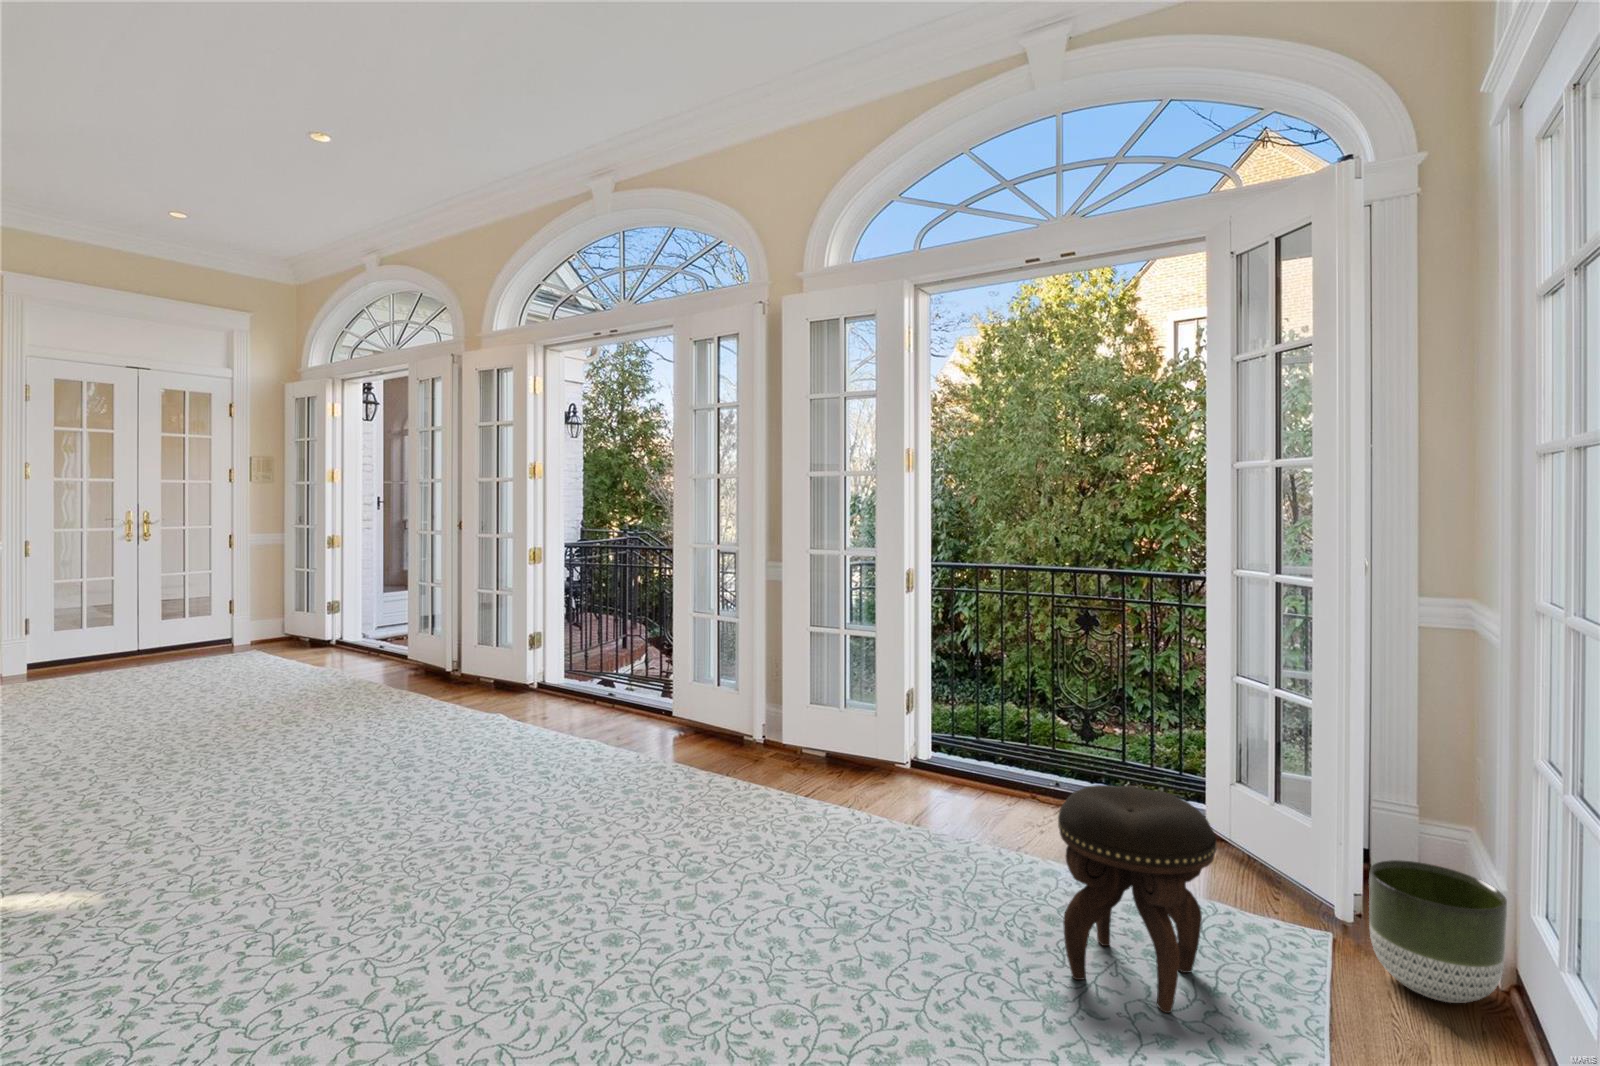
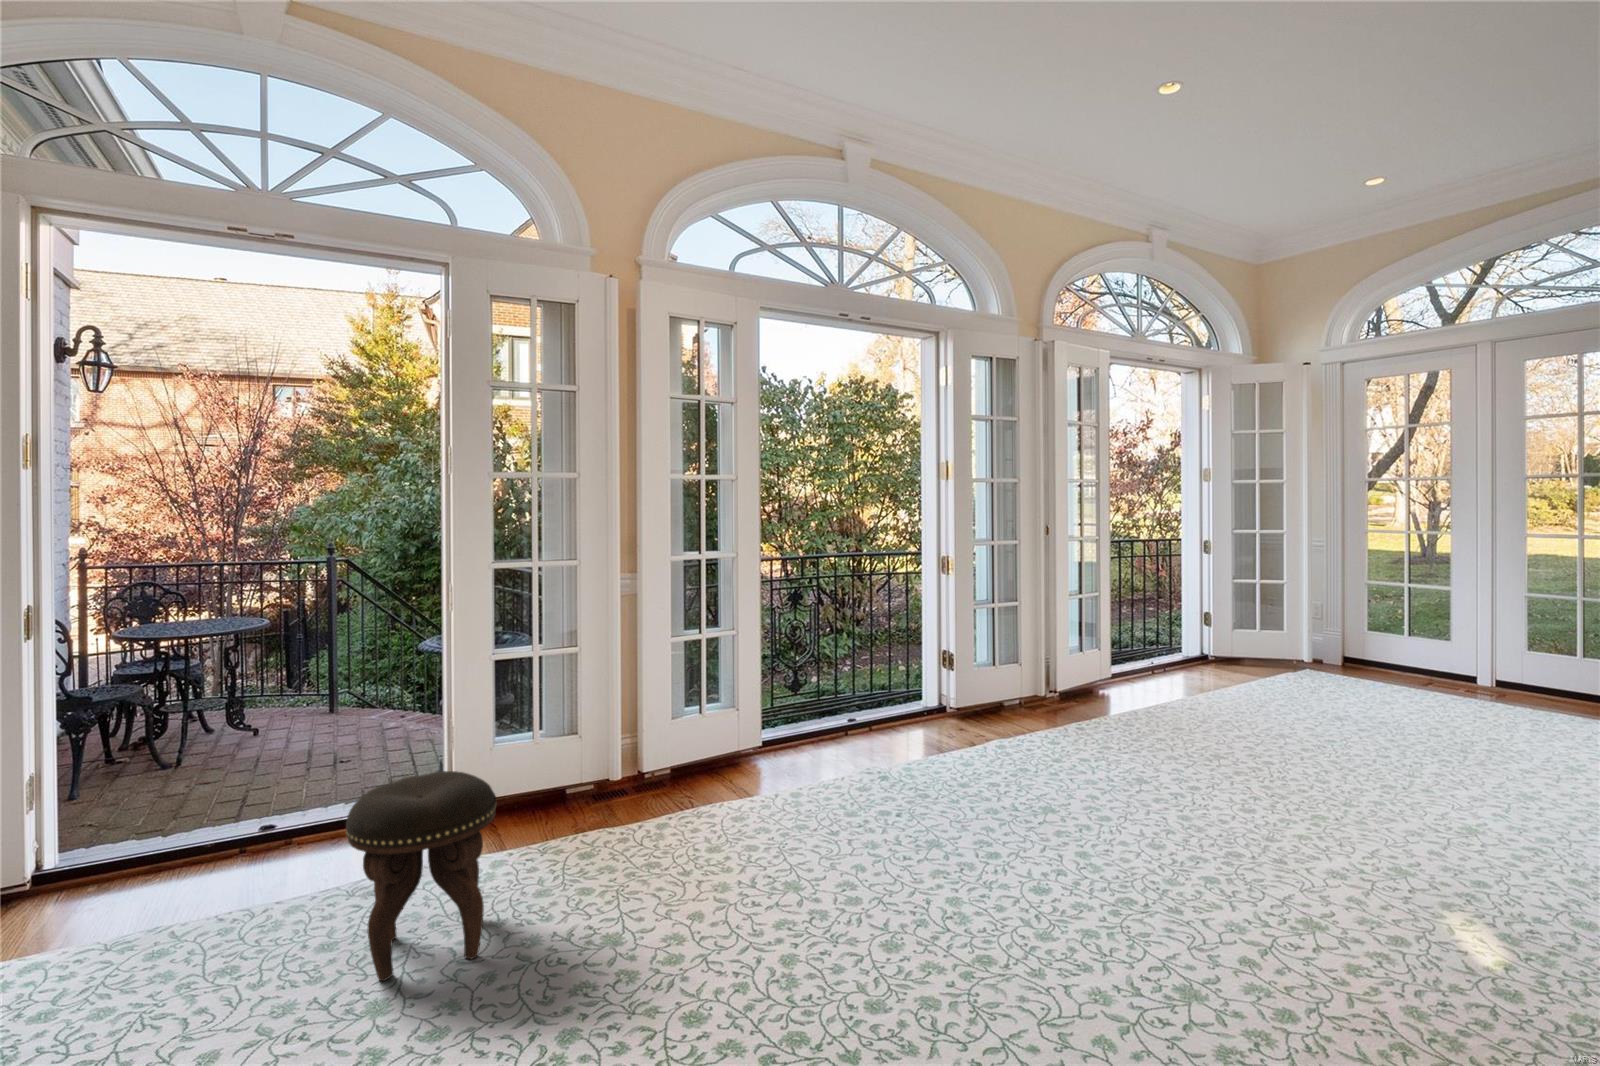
planter: present [1369,860,1507,1003] -> none [577,760,655,852]

